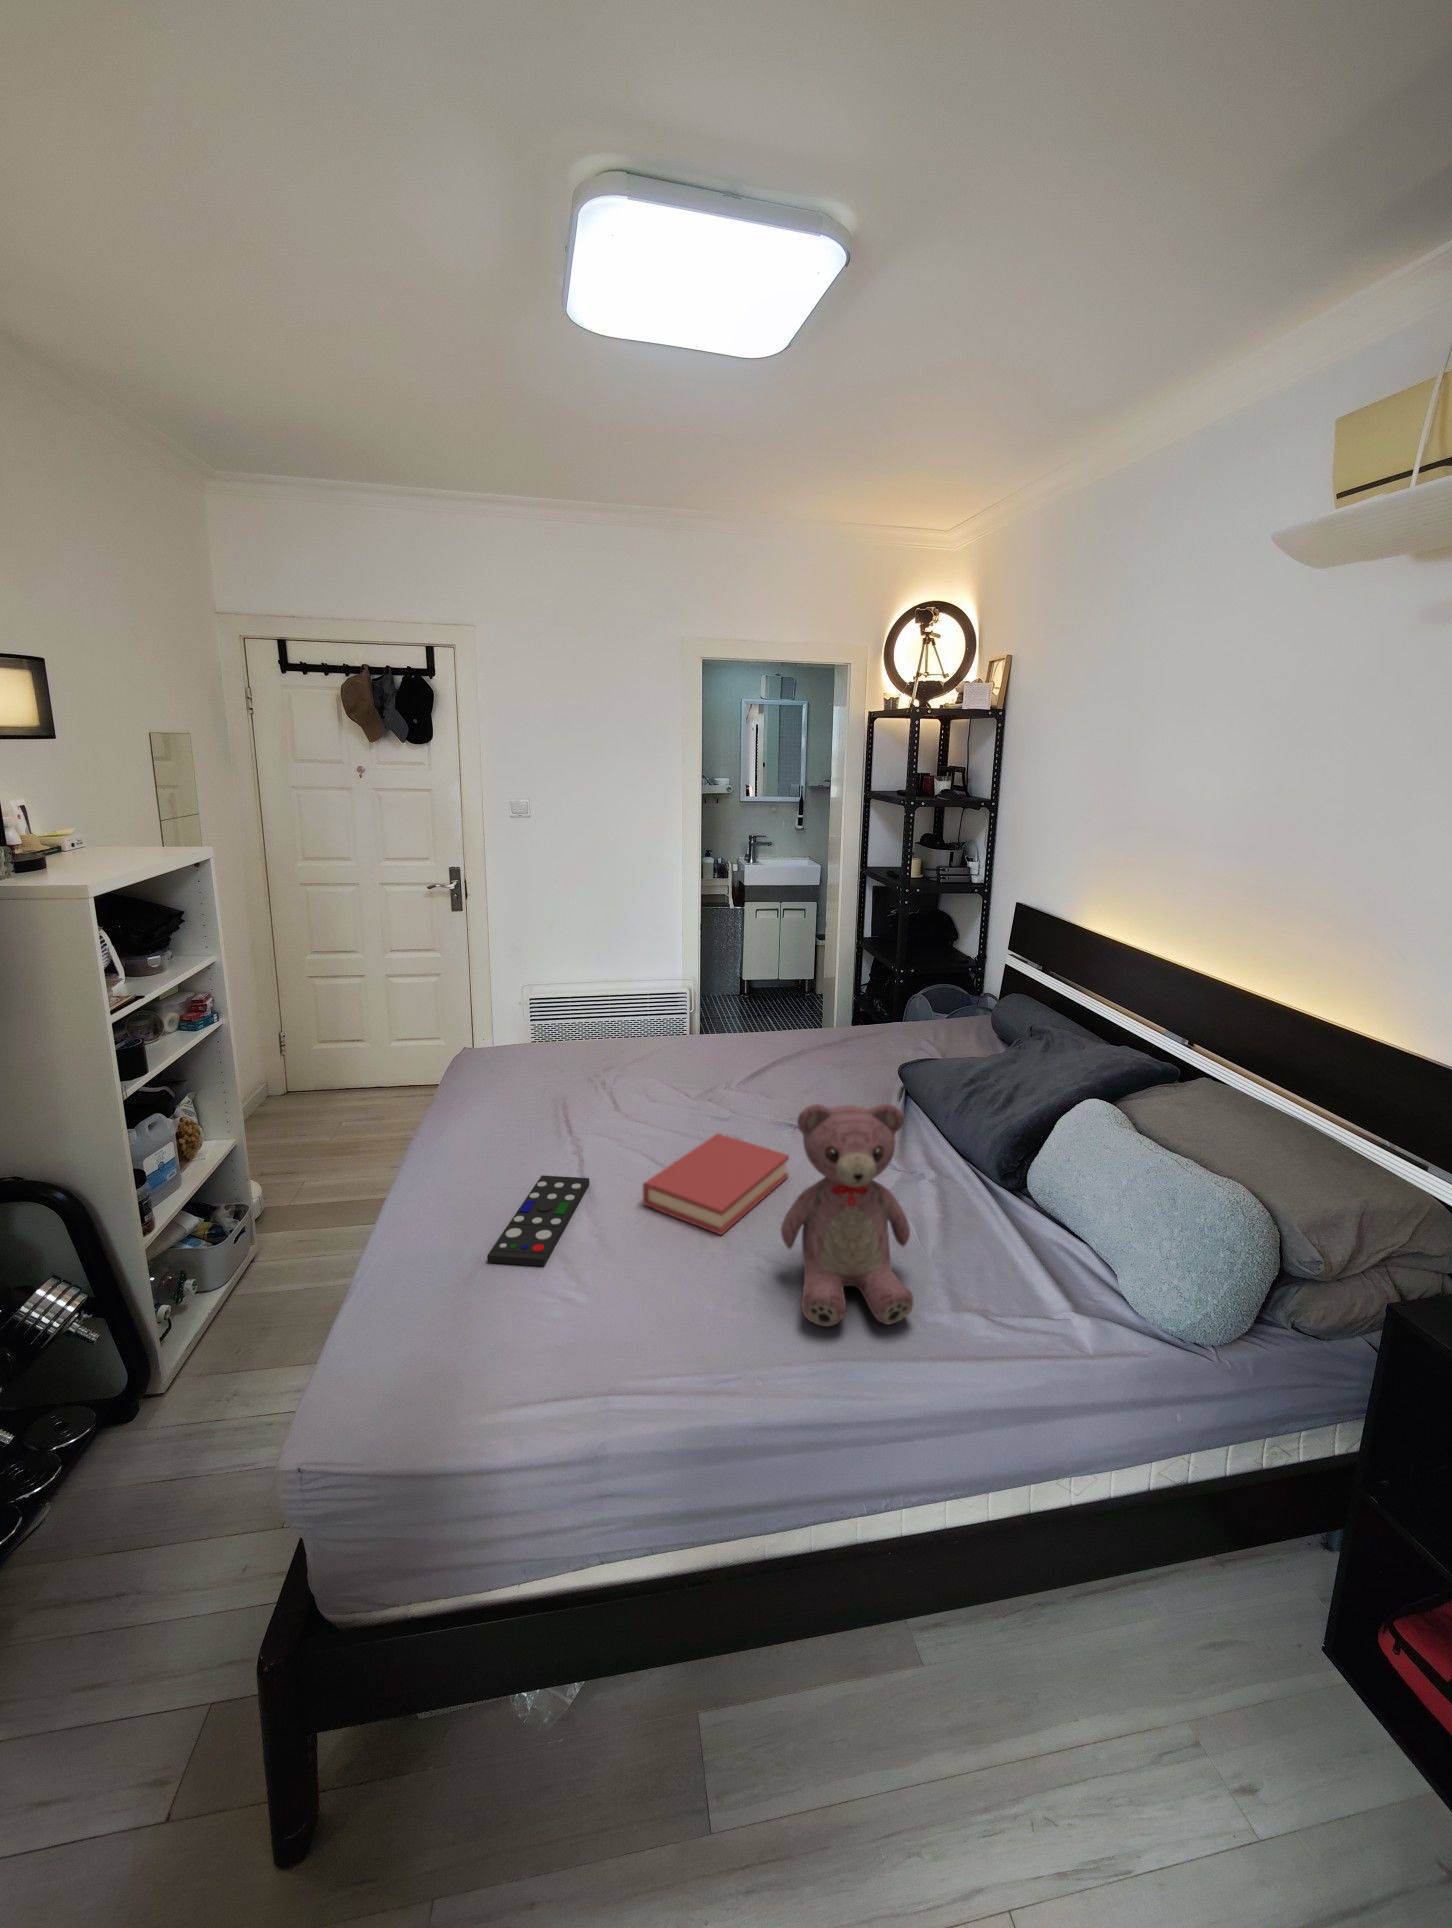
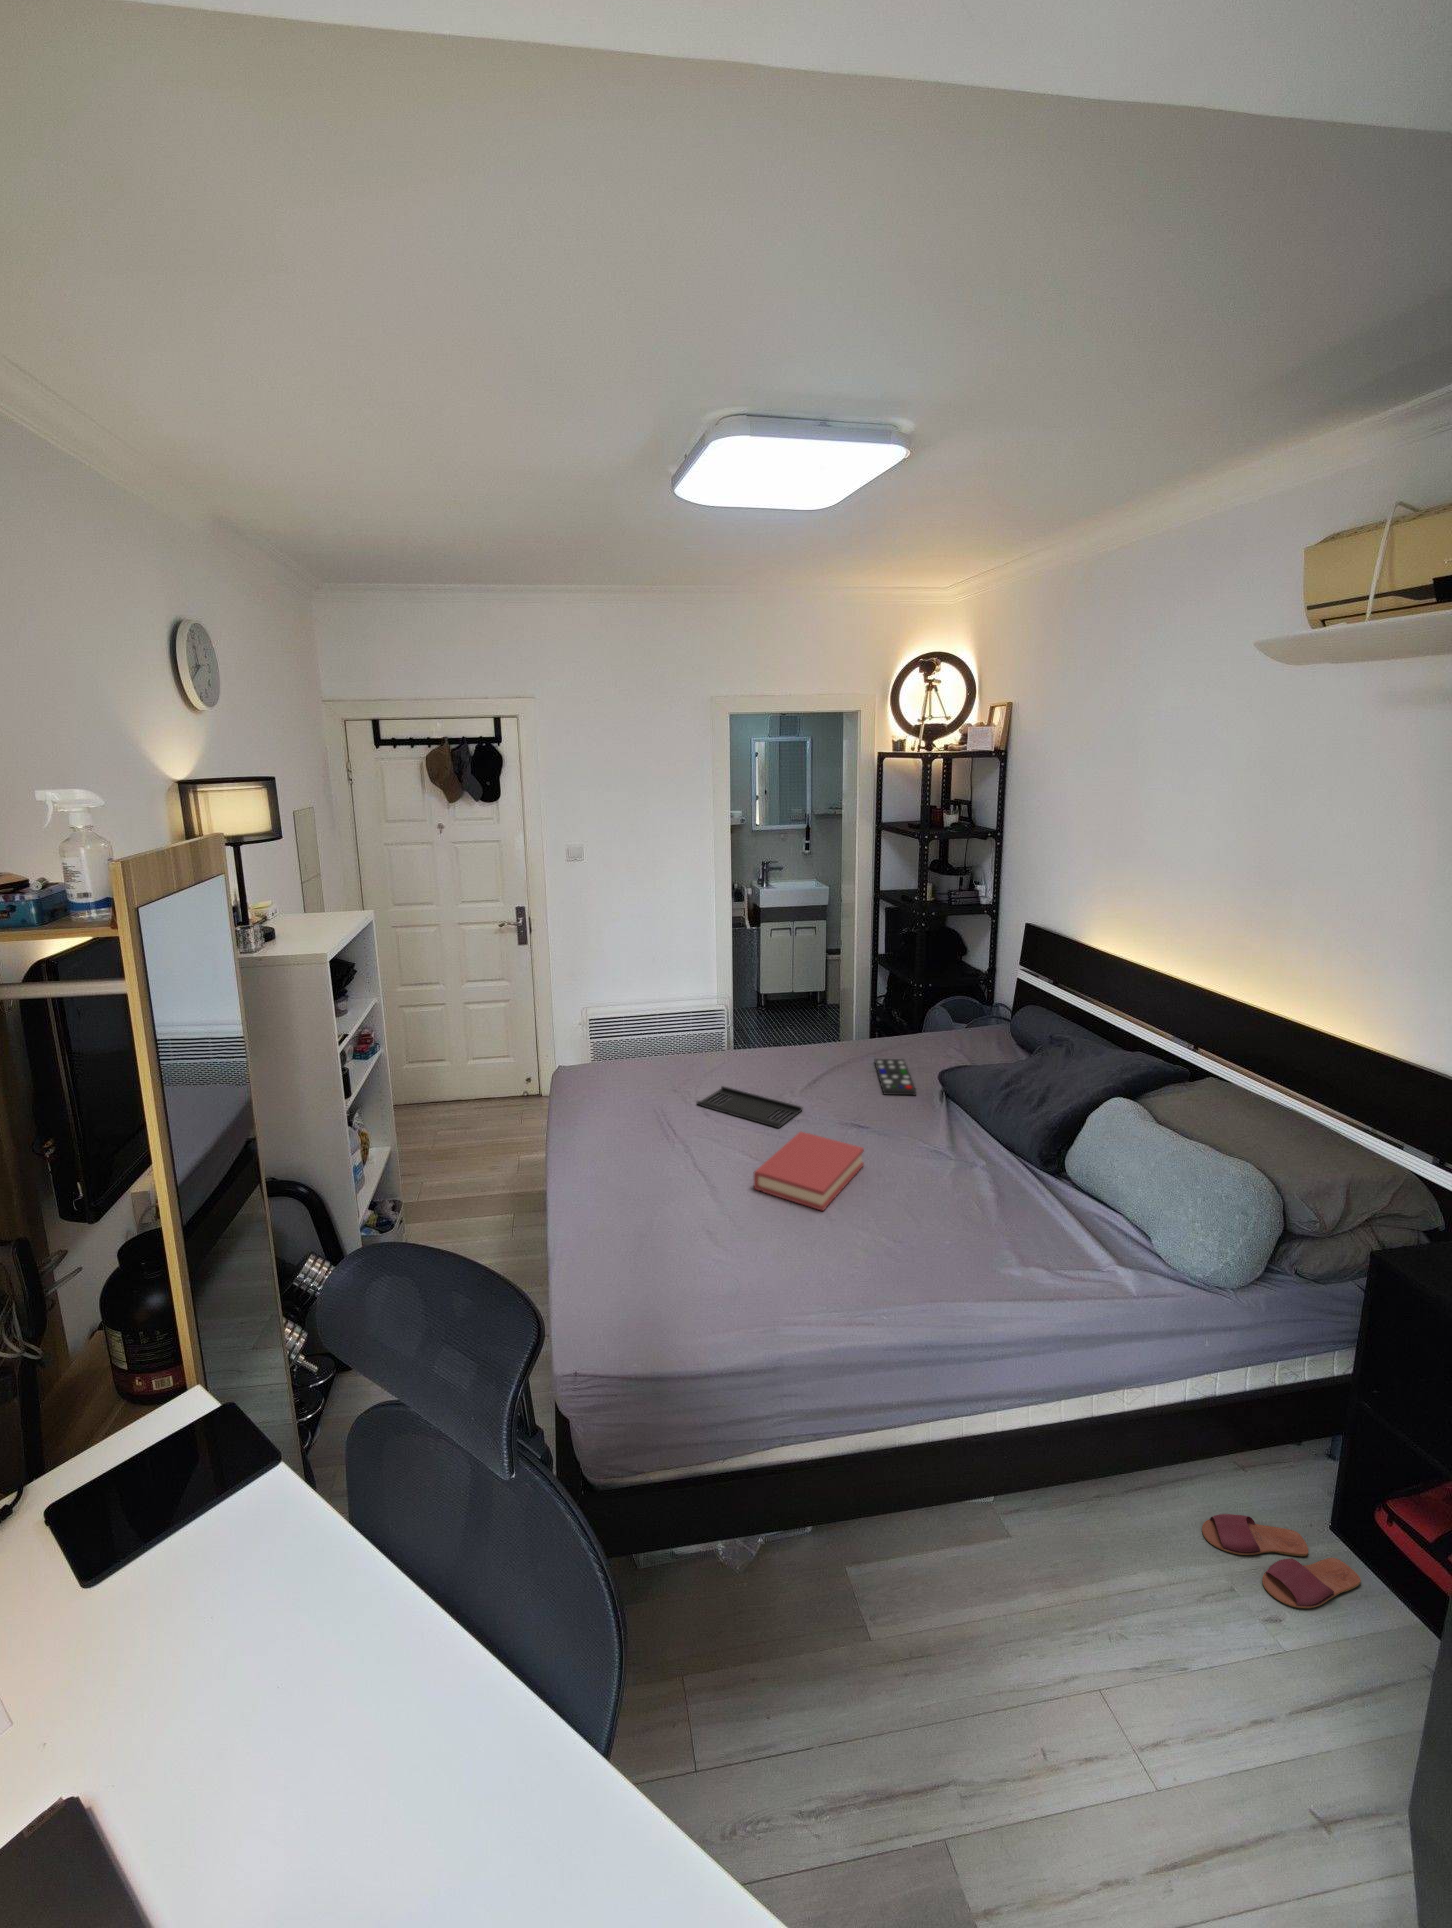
tray: none [608,1077,734,1129] -> present [697,1086,802,1128]
teddy bear: present [781,1104,914,1326] -> none [877,1105,990,1276]
remote control: present [487,1175,589,1266] -> present [874,1059,916,1095]
slippers: none [1166,1627,1357,1765] -> present [1202,1514,1361,1608]

